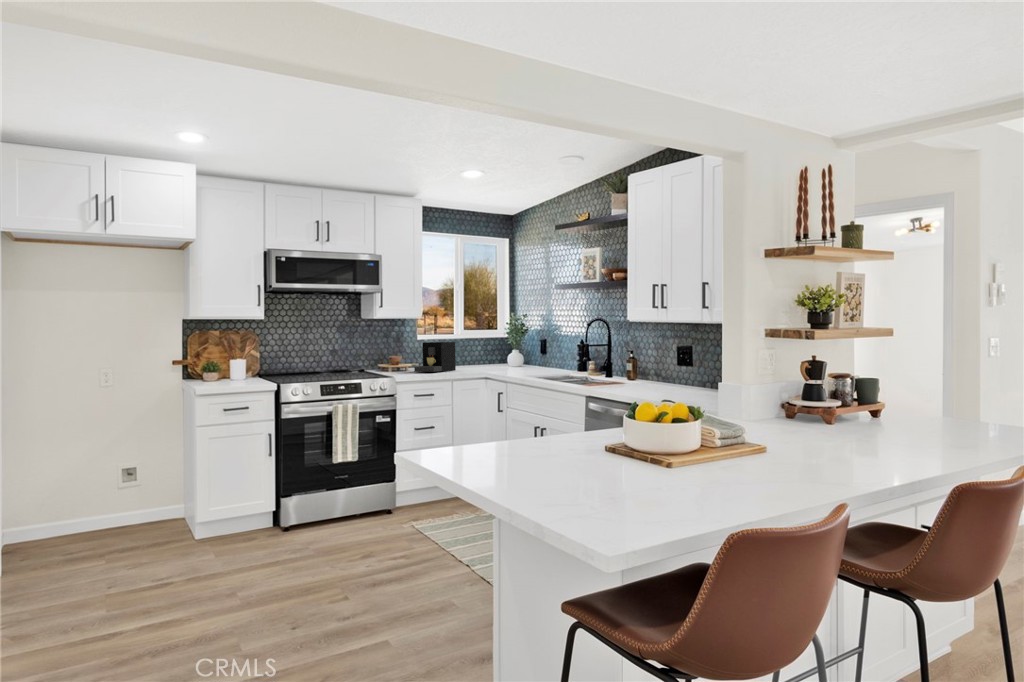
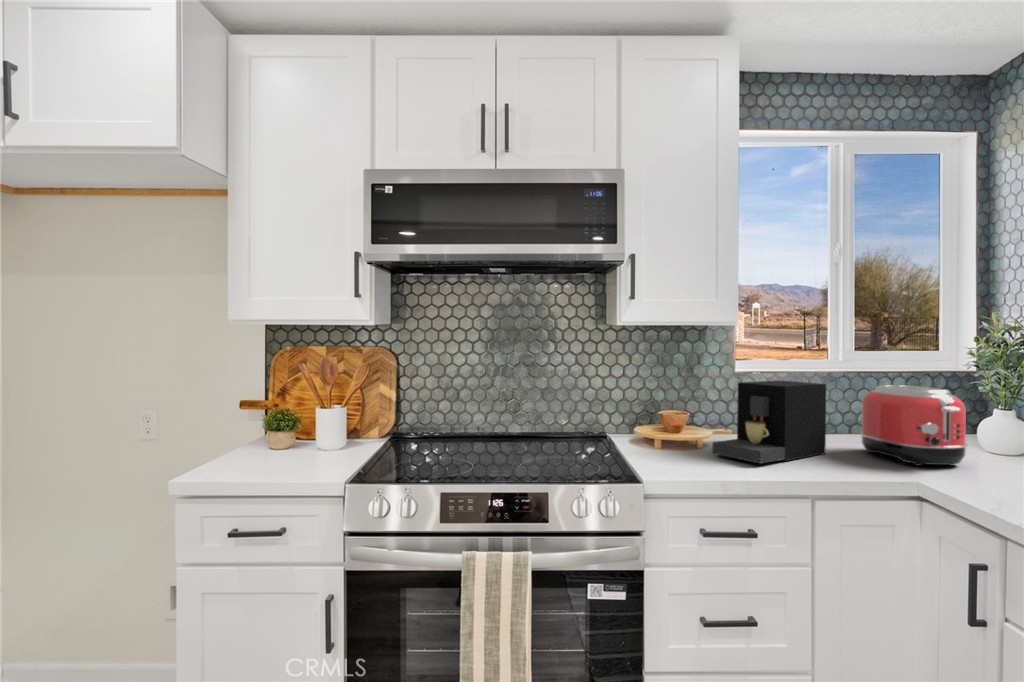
toaster: none [467,342,501,370] -> present [860,385,967,466]

